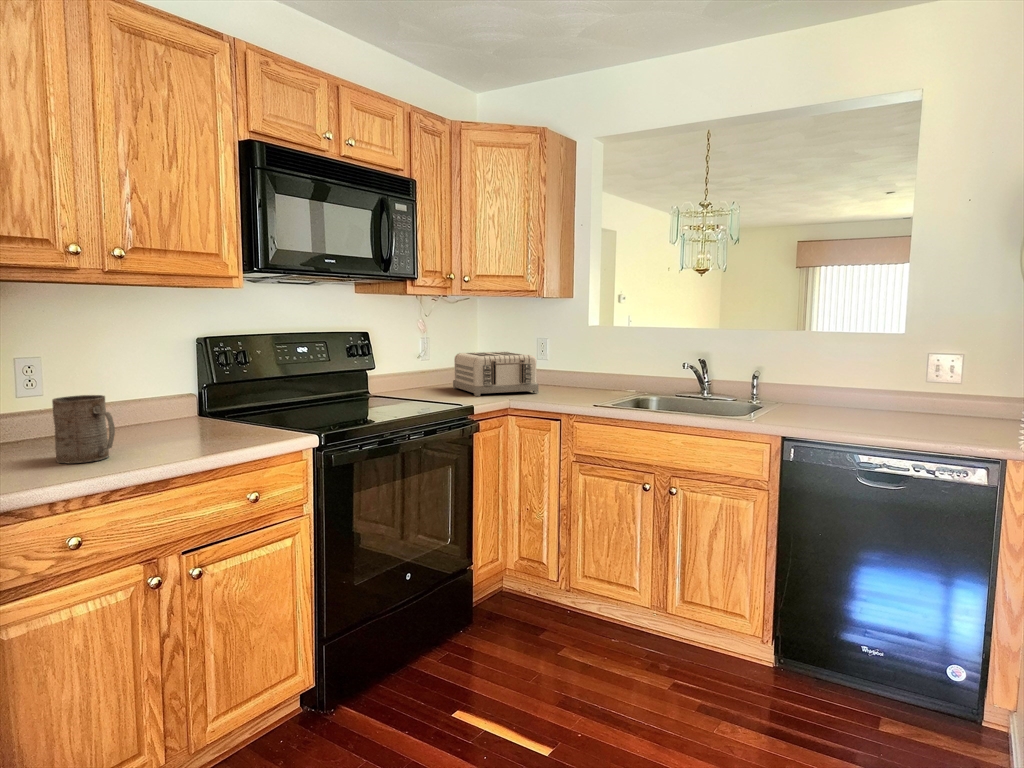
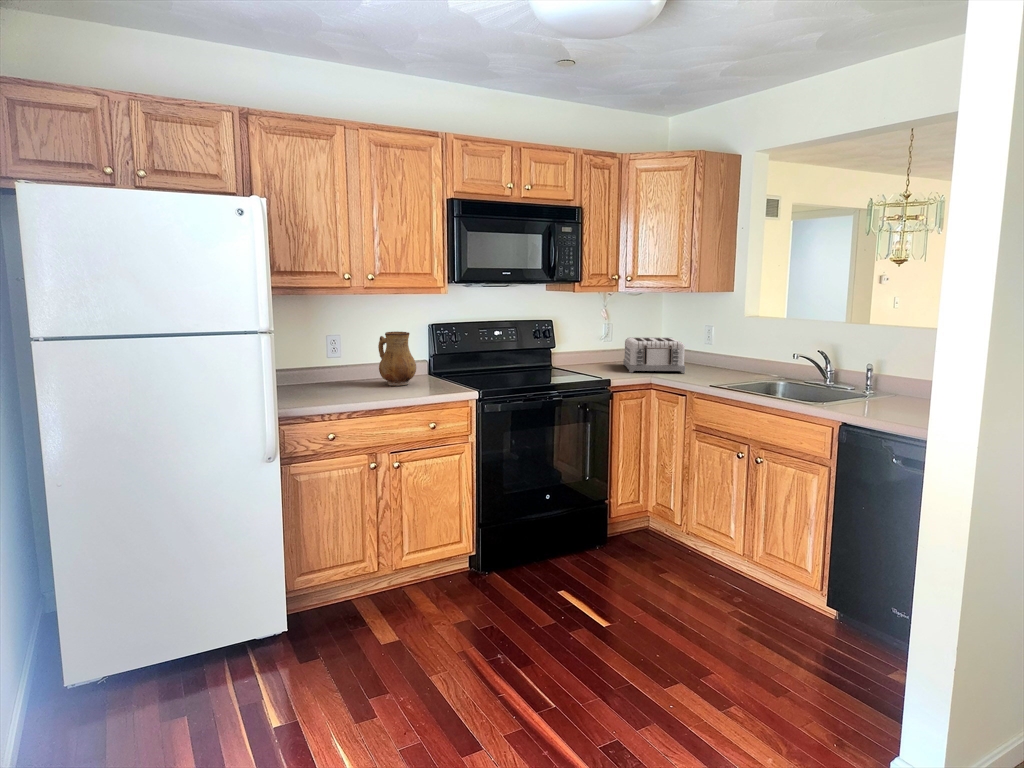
ceramic pitcher: none [125,348,199,437] -> present [378,332,416,386]
mug: present [52,395,115,463] -> none [332,358,360,396]

